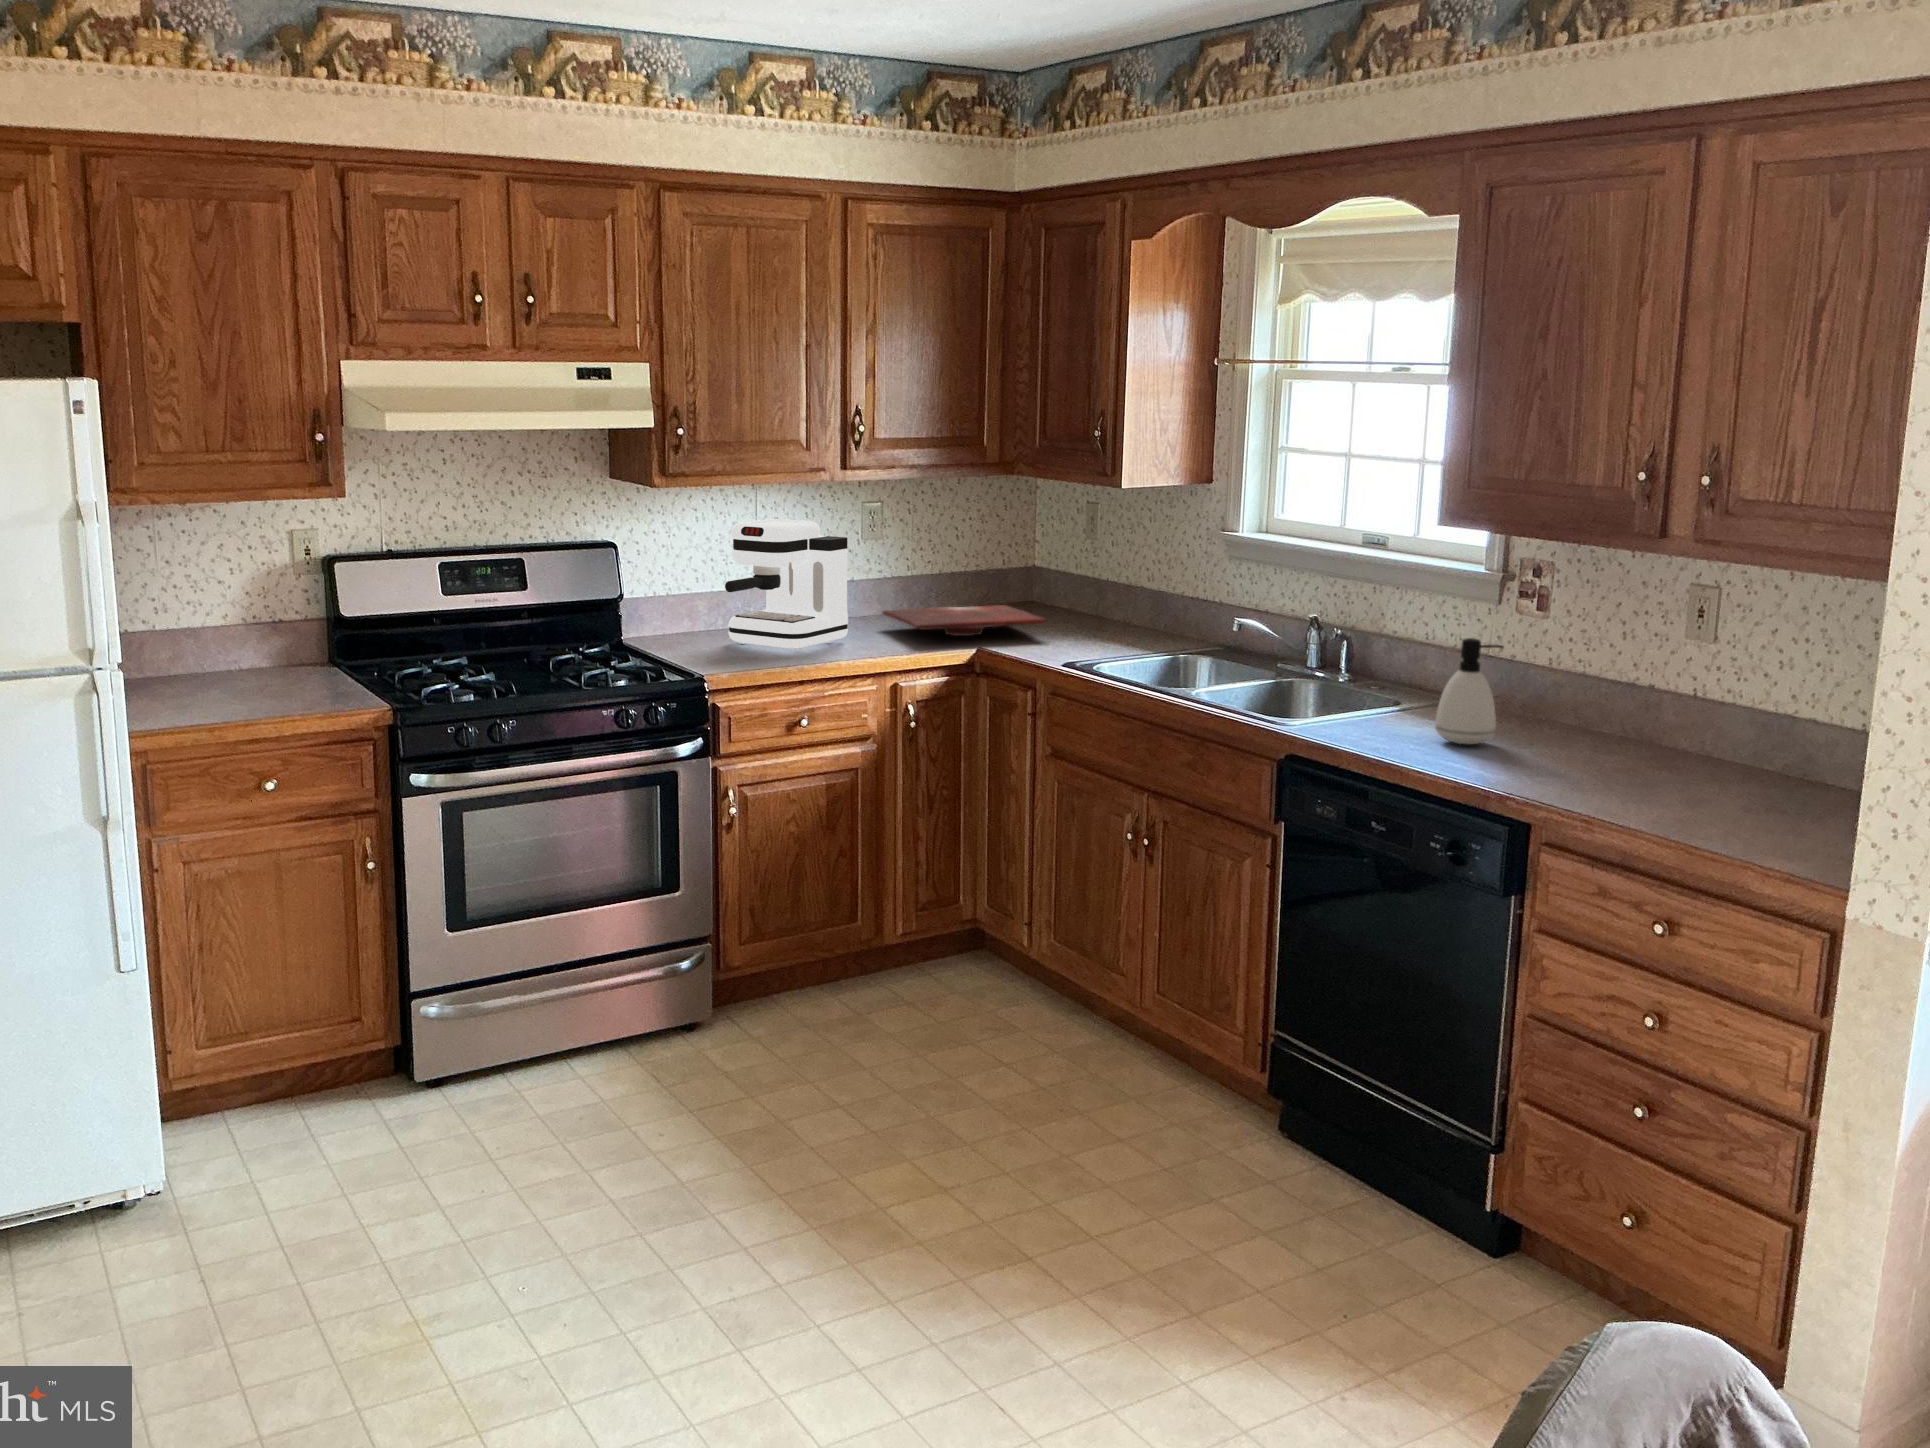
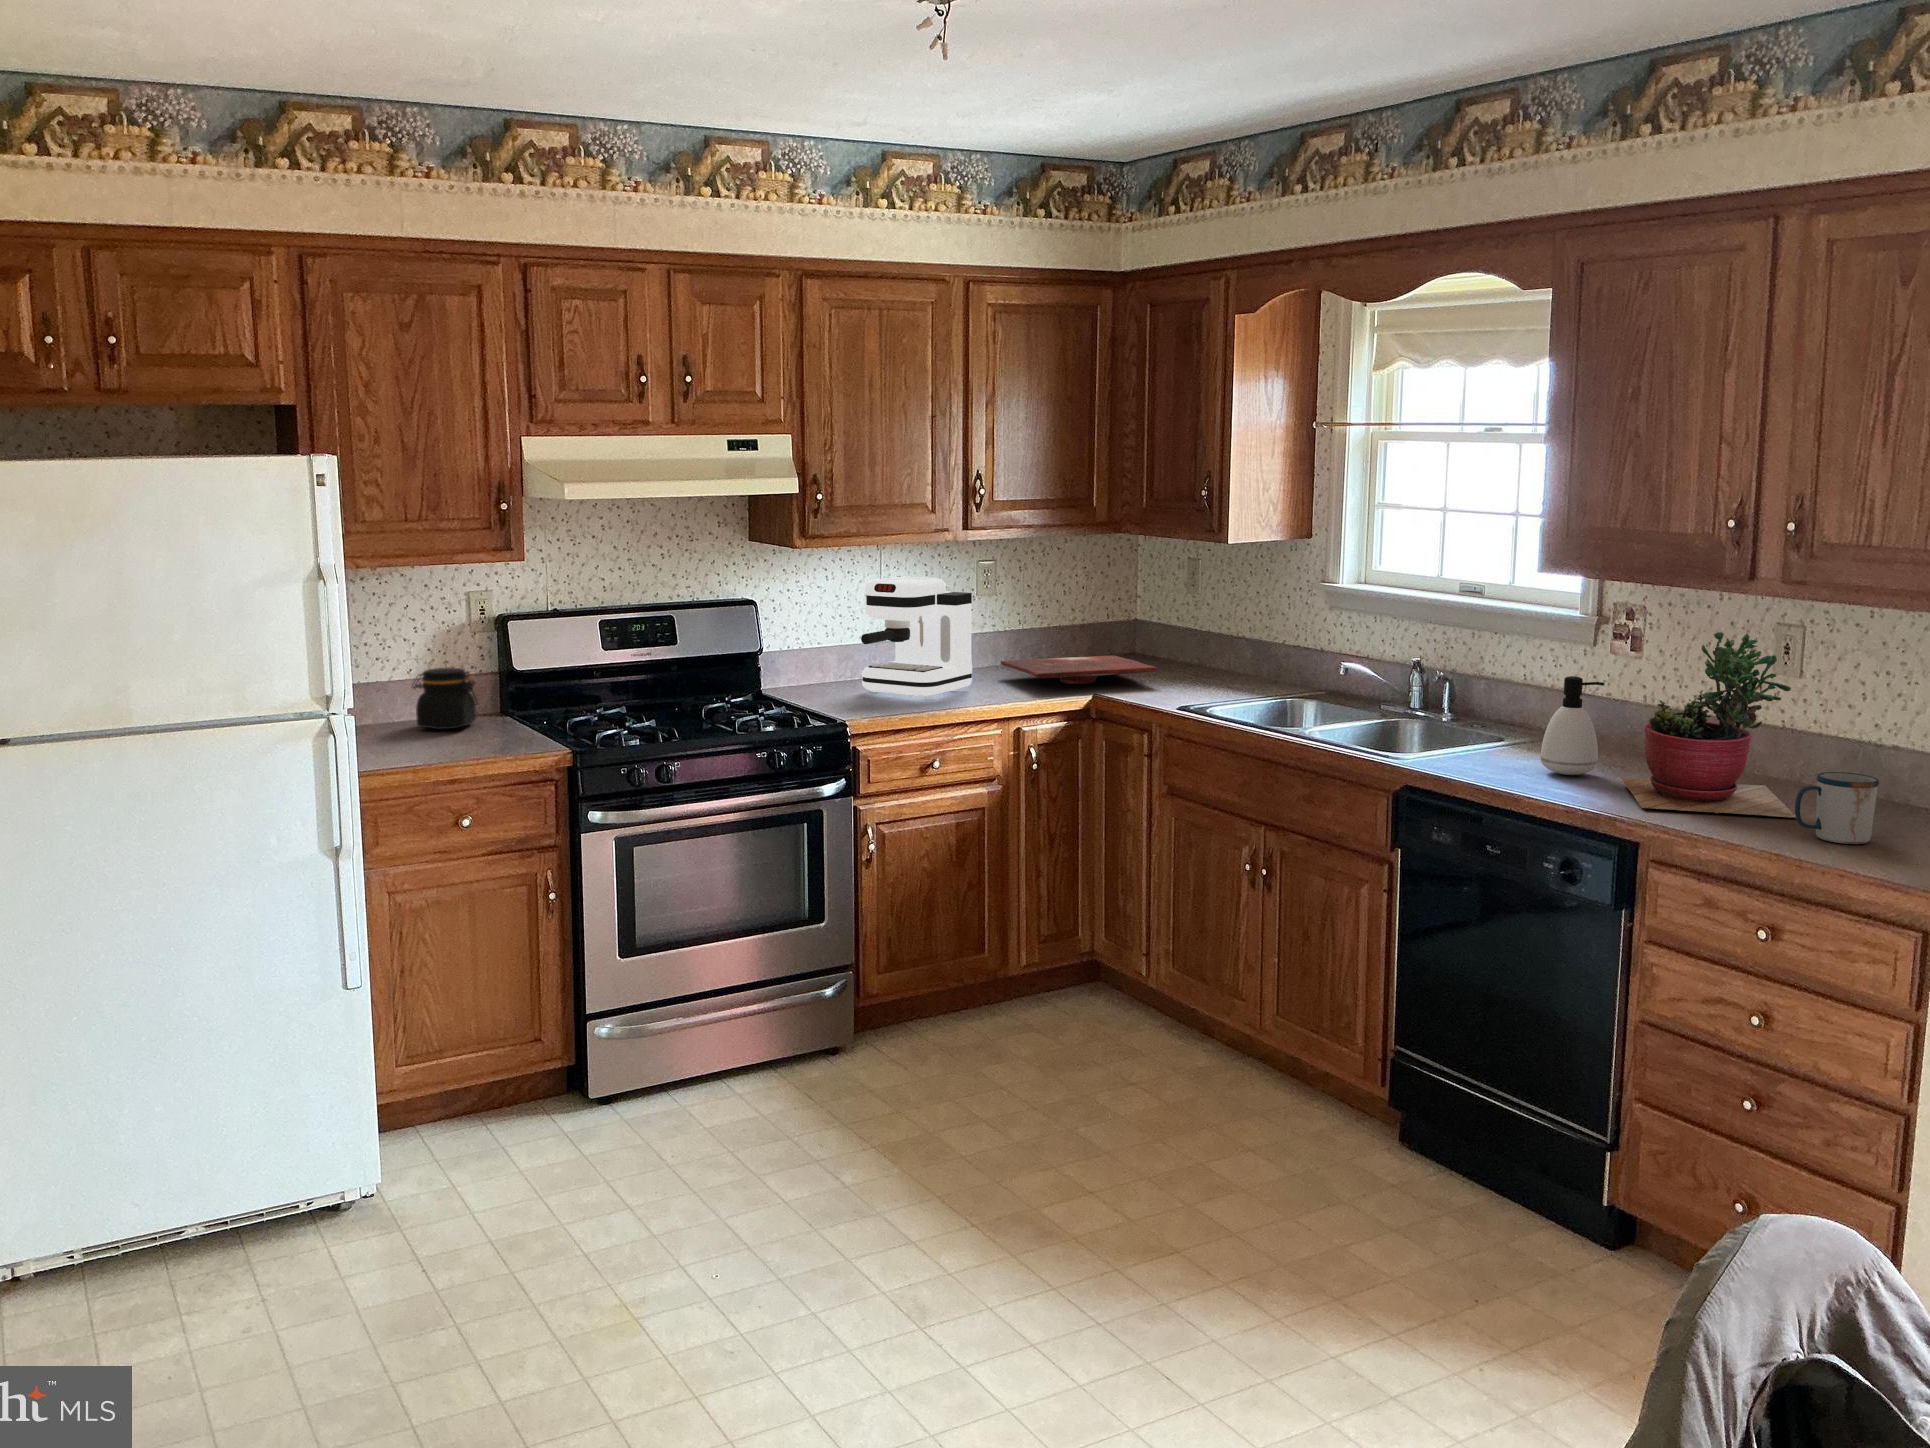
succulent plant: none [1518,592,1701,797] -> present [1621,632,1796,818]
jar: none [223,615,298,682] -> present [413,668,478,729]
mug: none [1696,749,1787,827] -> present [1795,772,1879,844]

